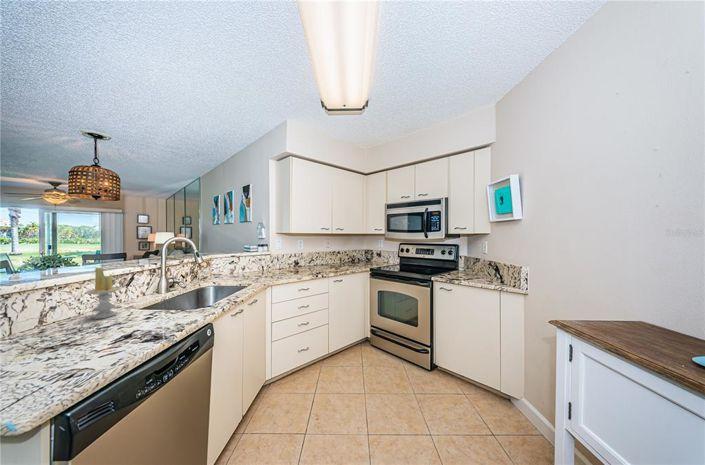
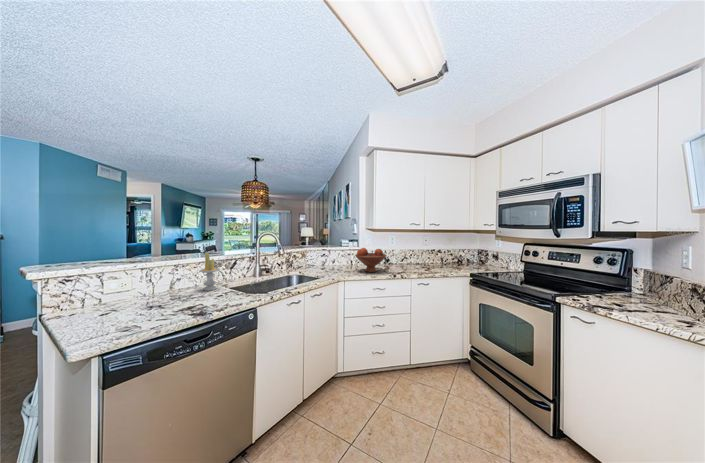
fruit bowl: none [275,252,306,275] -> present [355,248,386,272]

